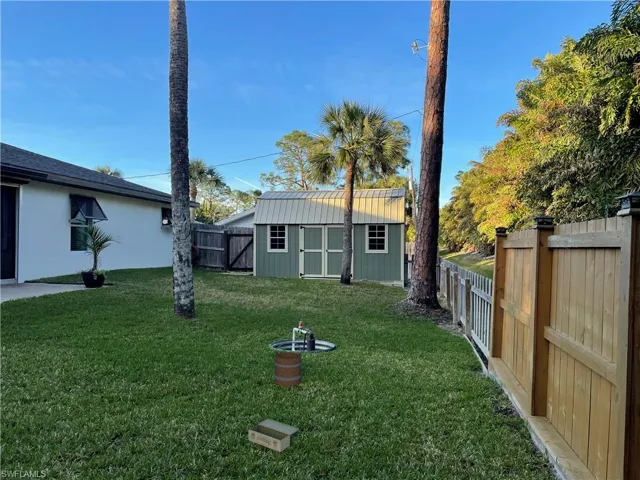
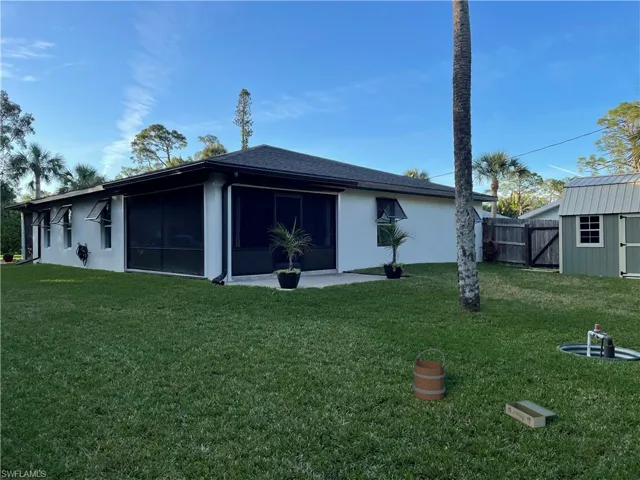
bucket: present [274,342,302,386] -> present [413,349,446,400]

